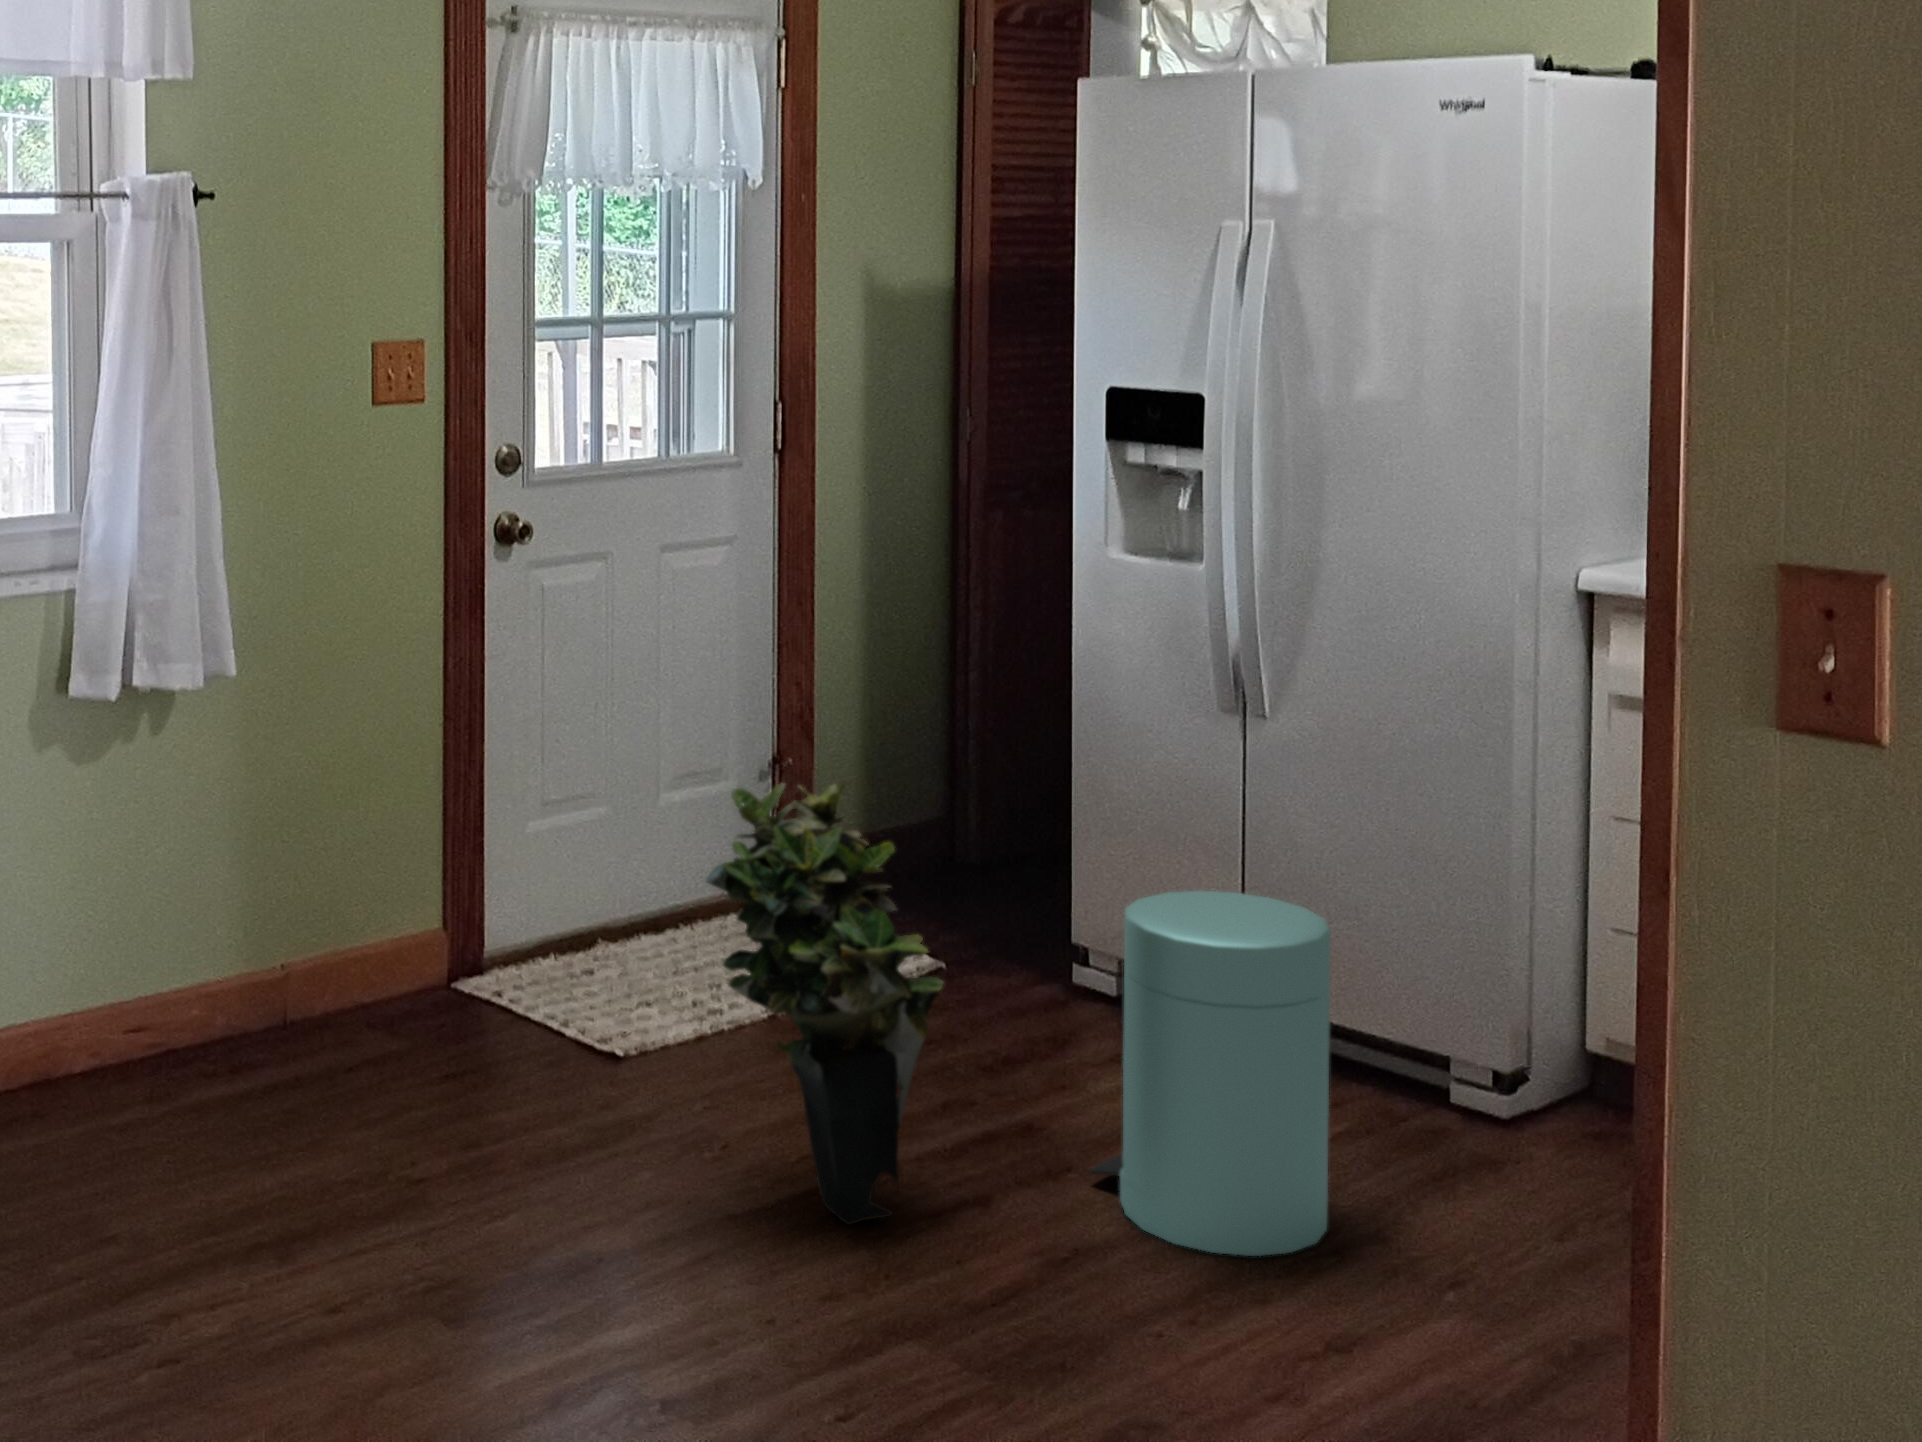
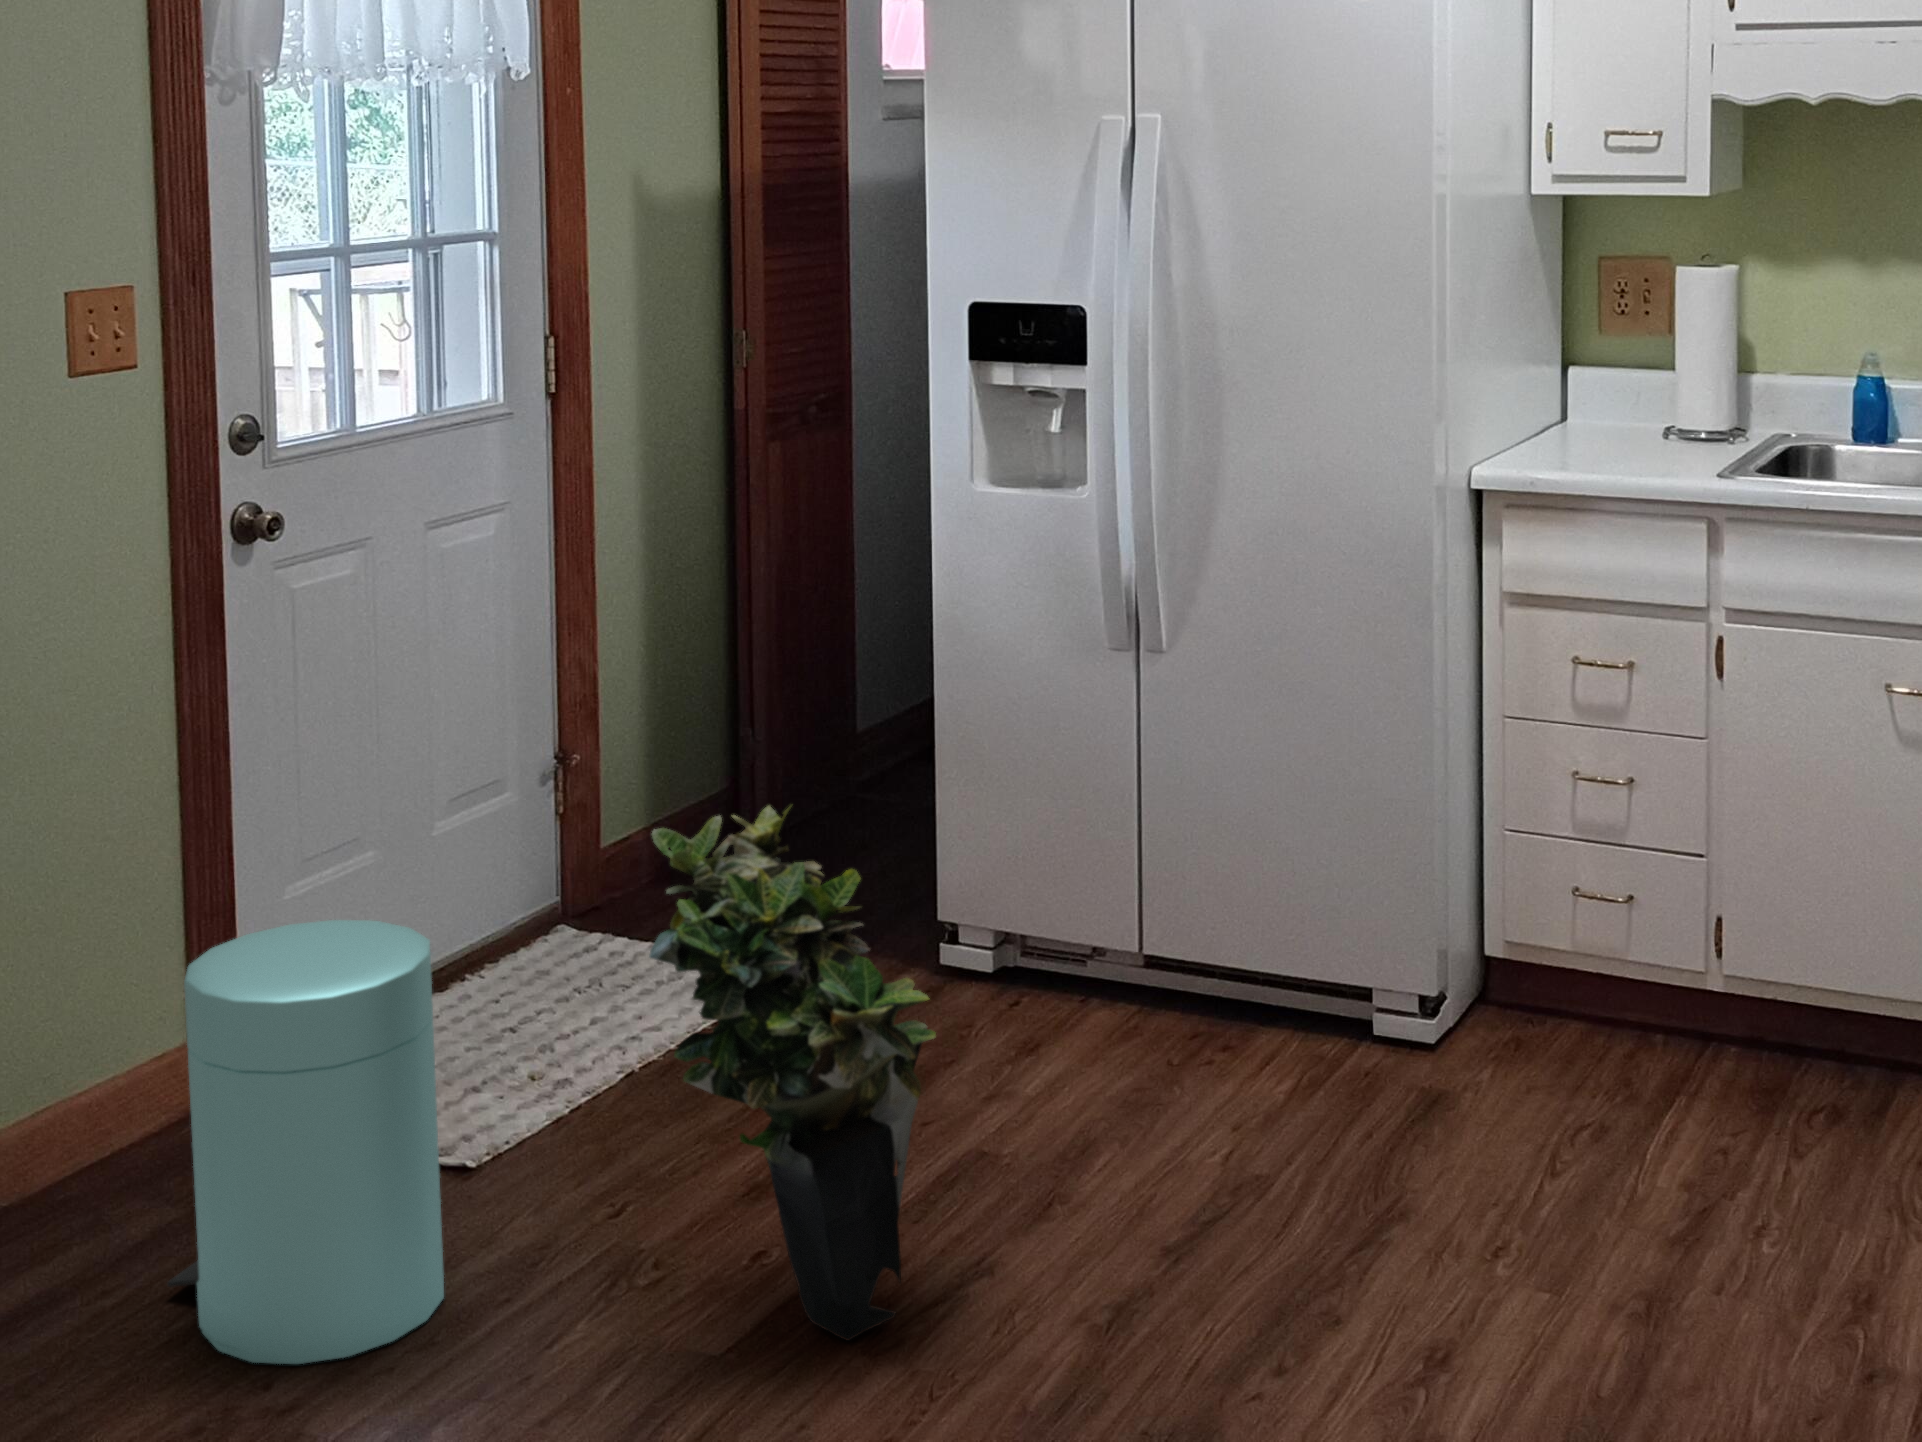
trash can: present [1089,890,1331,1256] -> present [167,920,444,1364]

